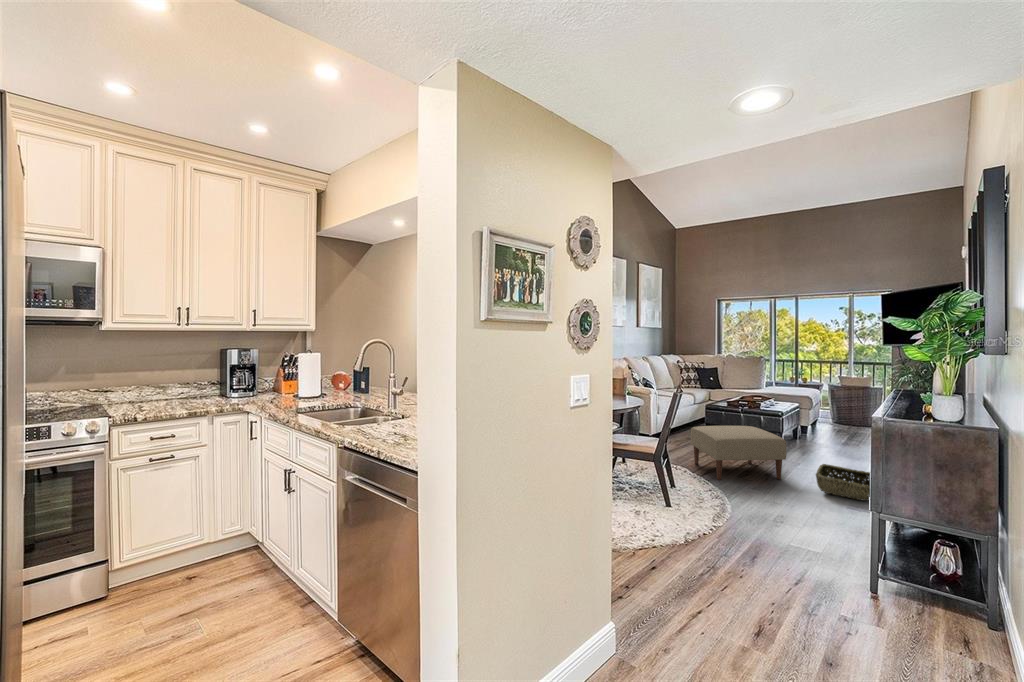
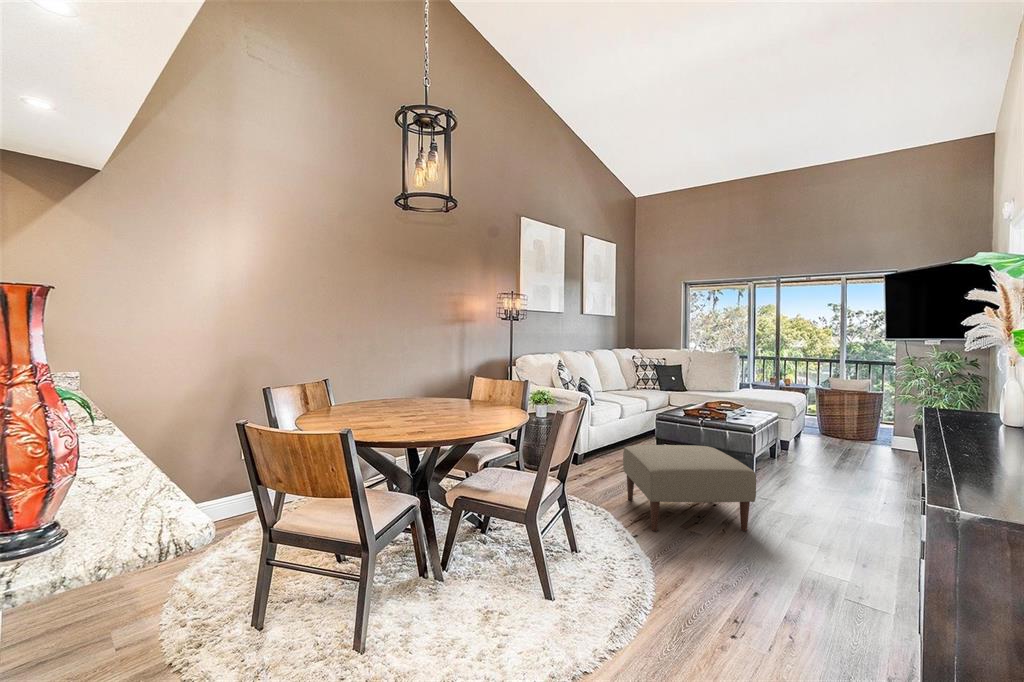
woven basket: present [816,464,872,501] -> none [800,513,905,582]

